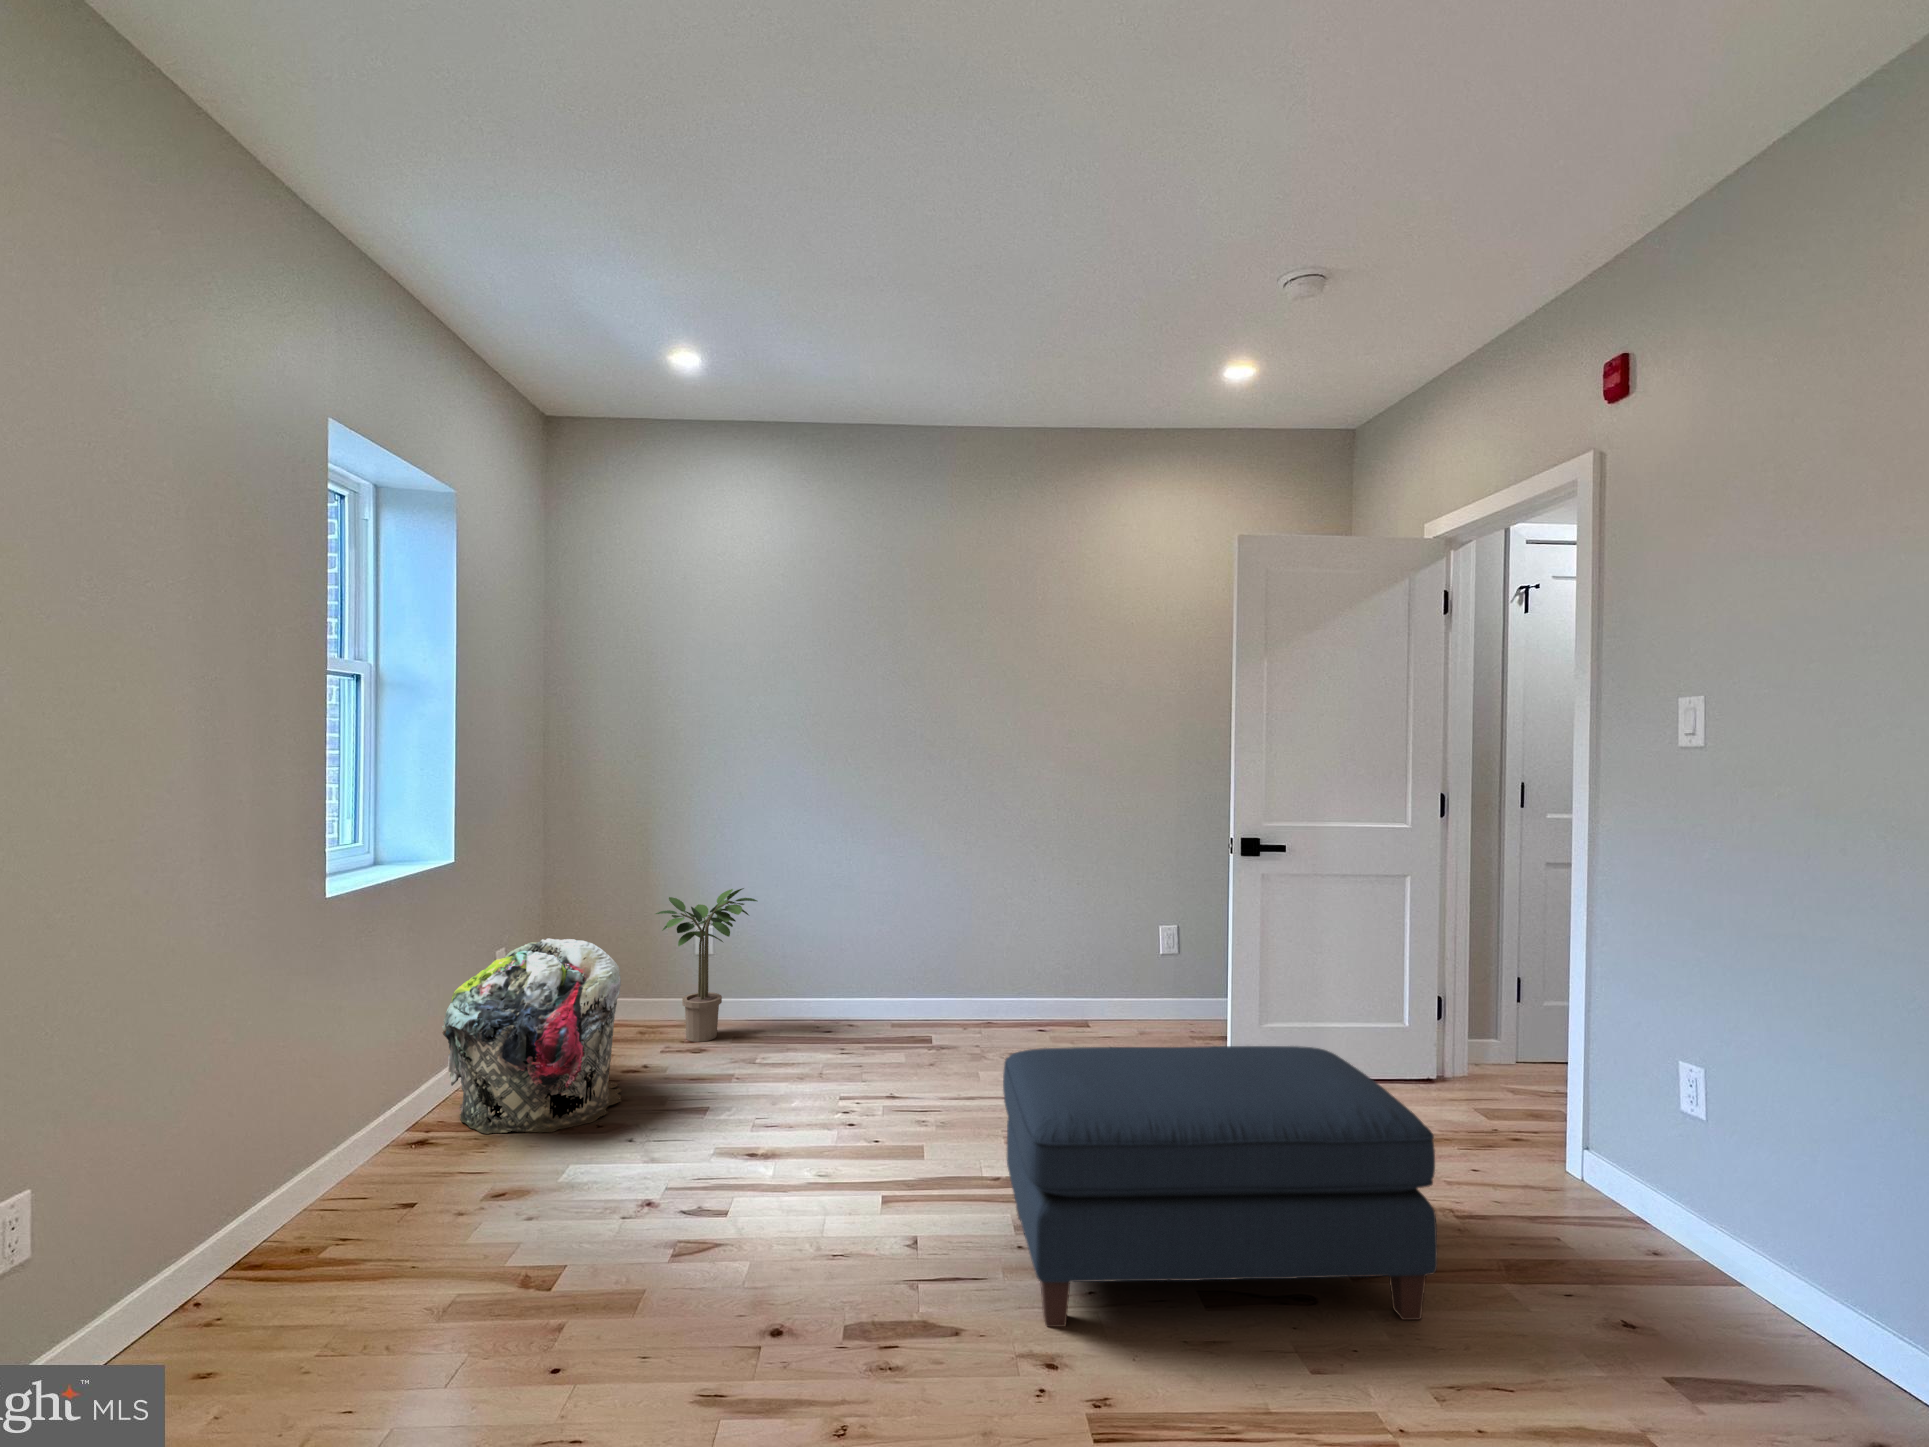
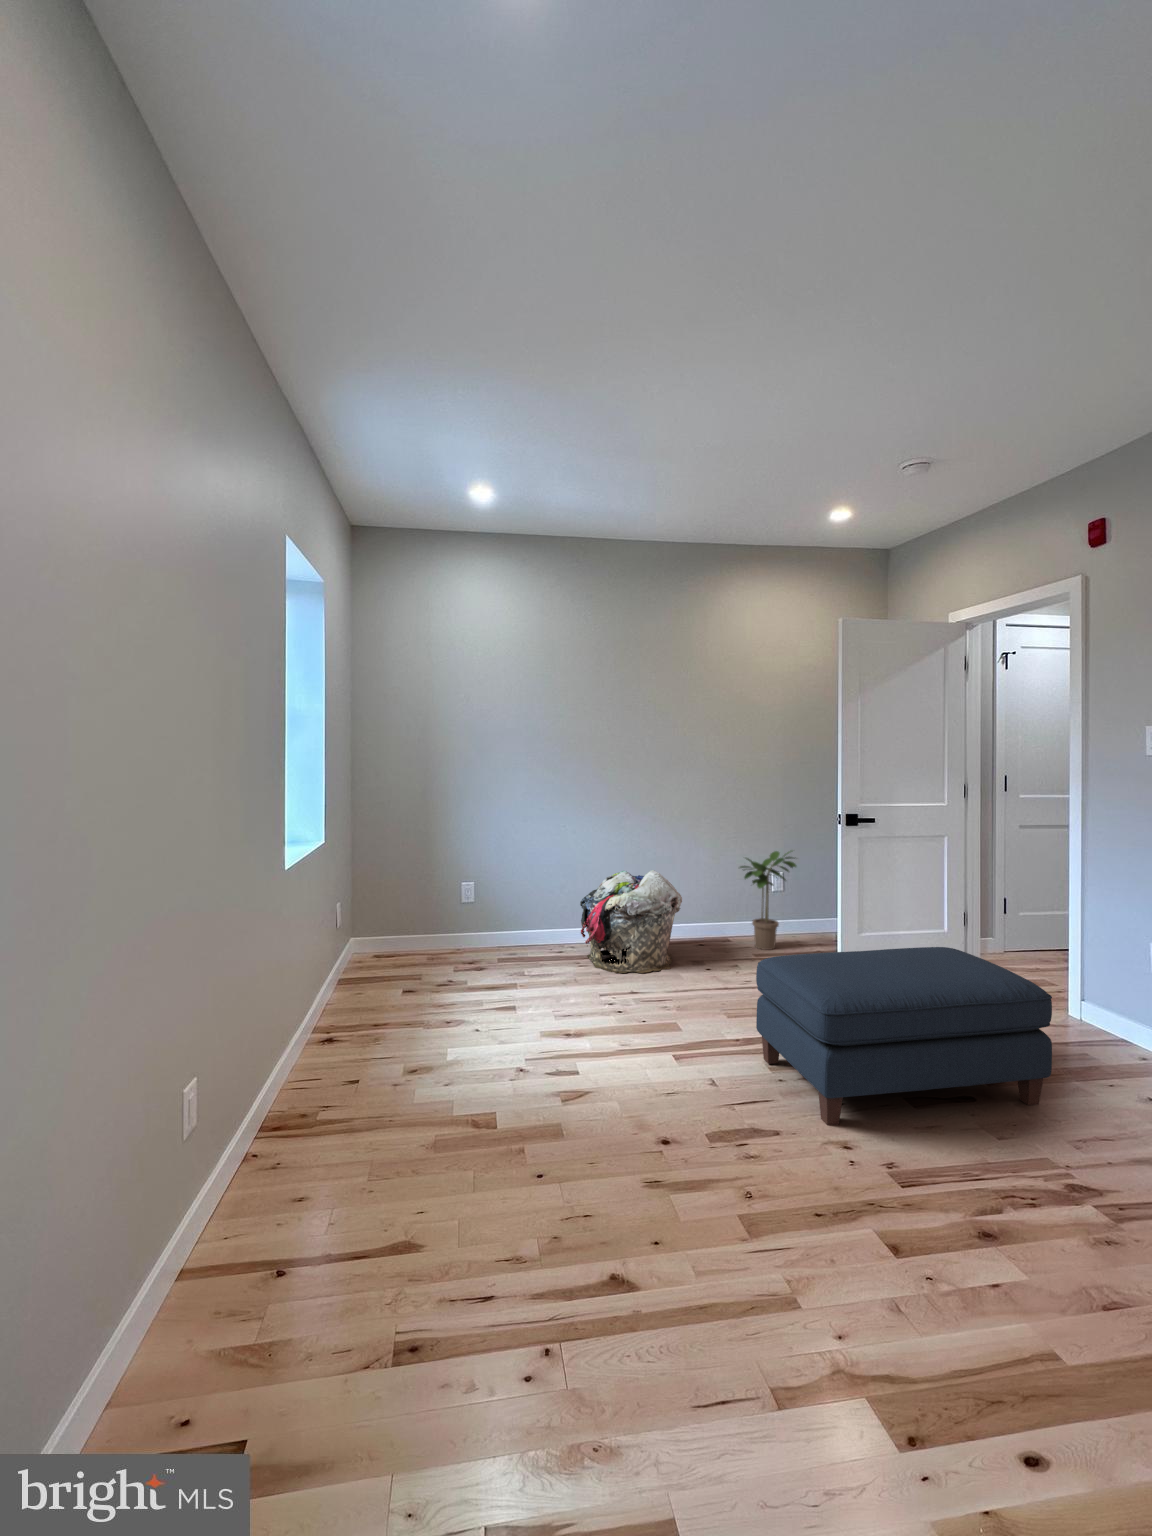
potted plant: present [656,888,757,1042] -> present [740,851,796,950]
laundry basket: present [442,938,621,1134] -> present [580,870,682,973]

